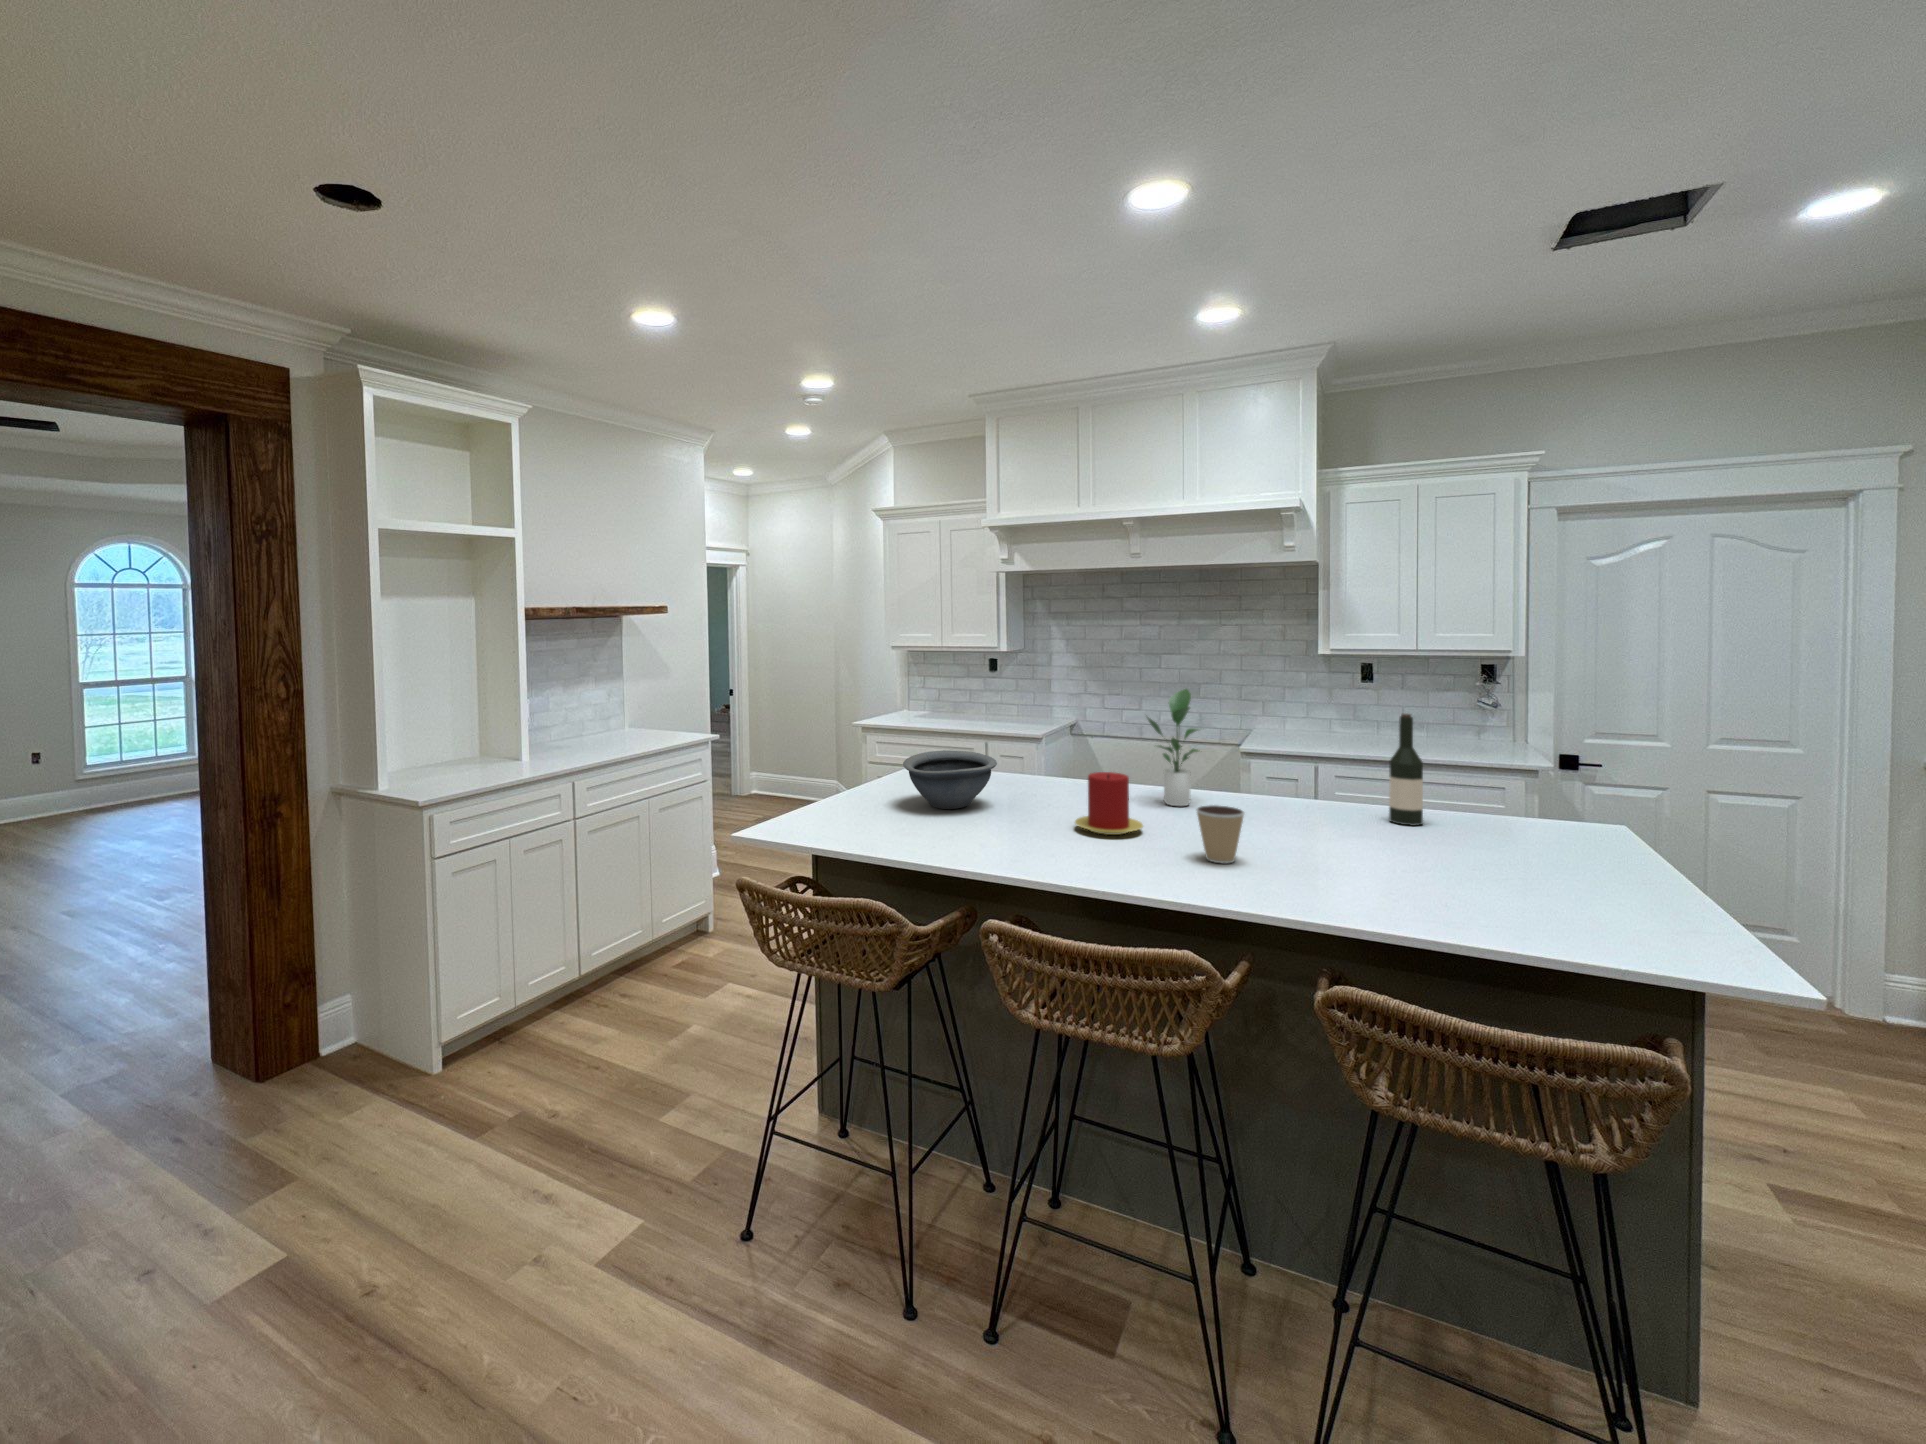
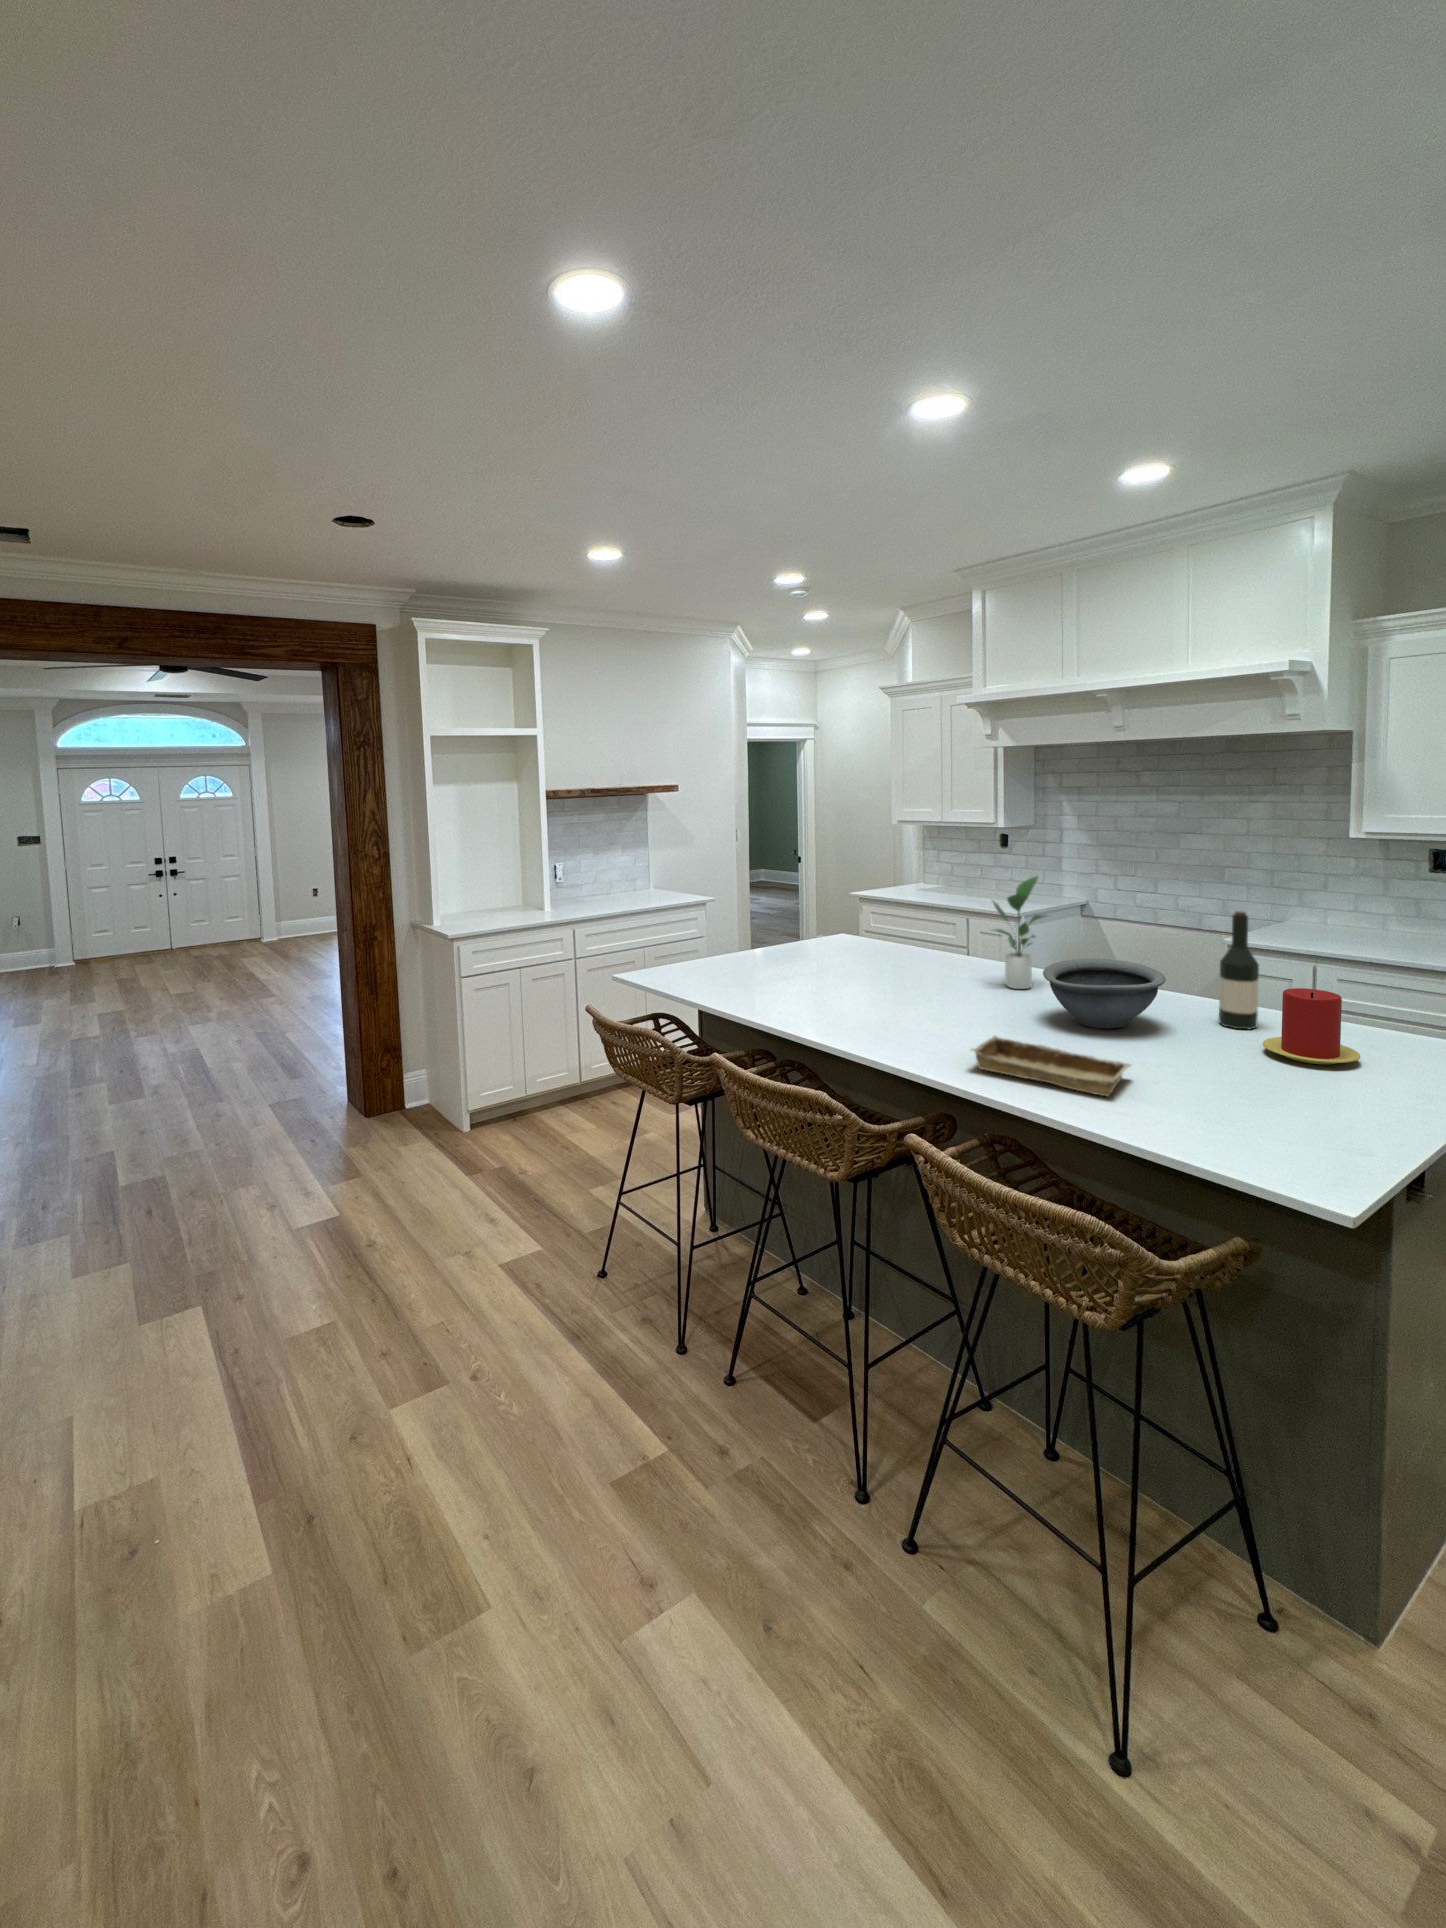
bowl: present [903,750,997,809] -> present [1043,958,1166,1029]
candle: present [1075,772,1143,835] -> present [1263,988,1360,1064]
coffee cup: present [1197,805,1245,863] -> none [942,986,987,1039]
tray: none [1279,856,1462,907] -> present [971,1036,1131,1096]

